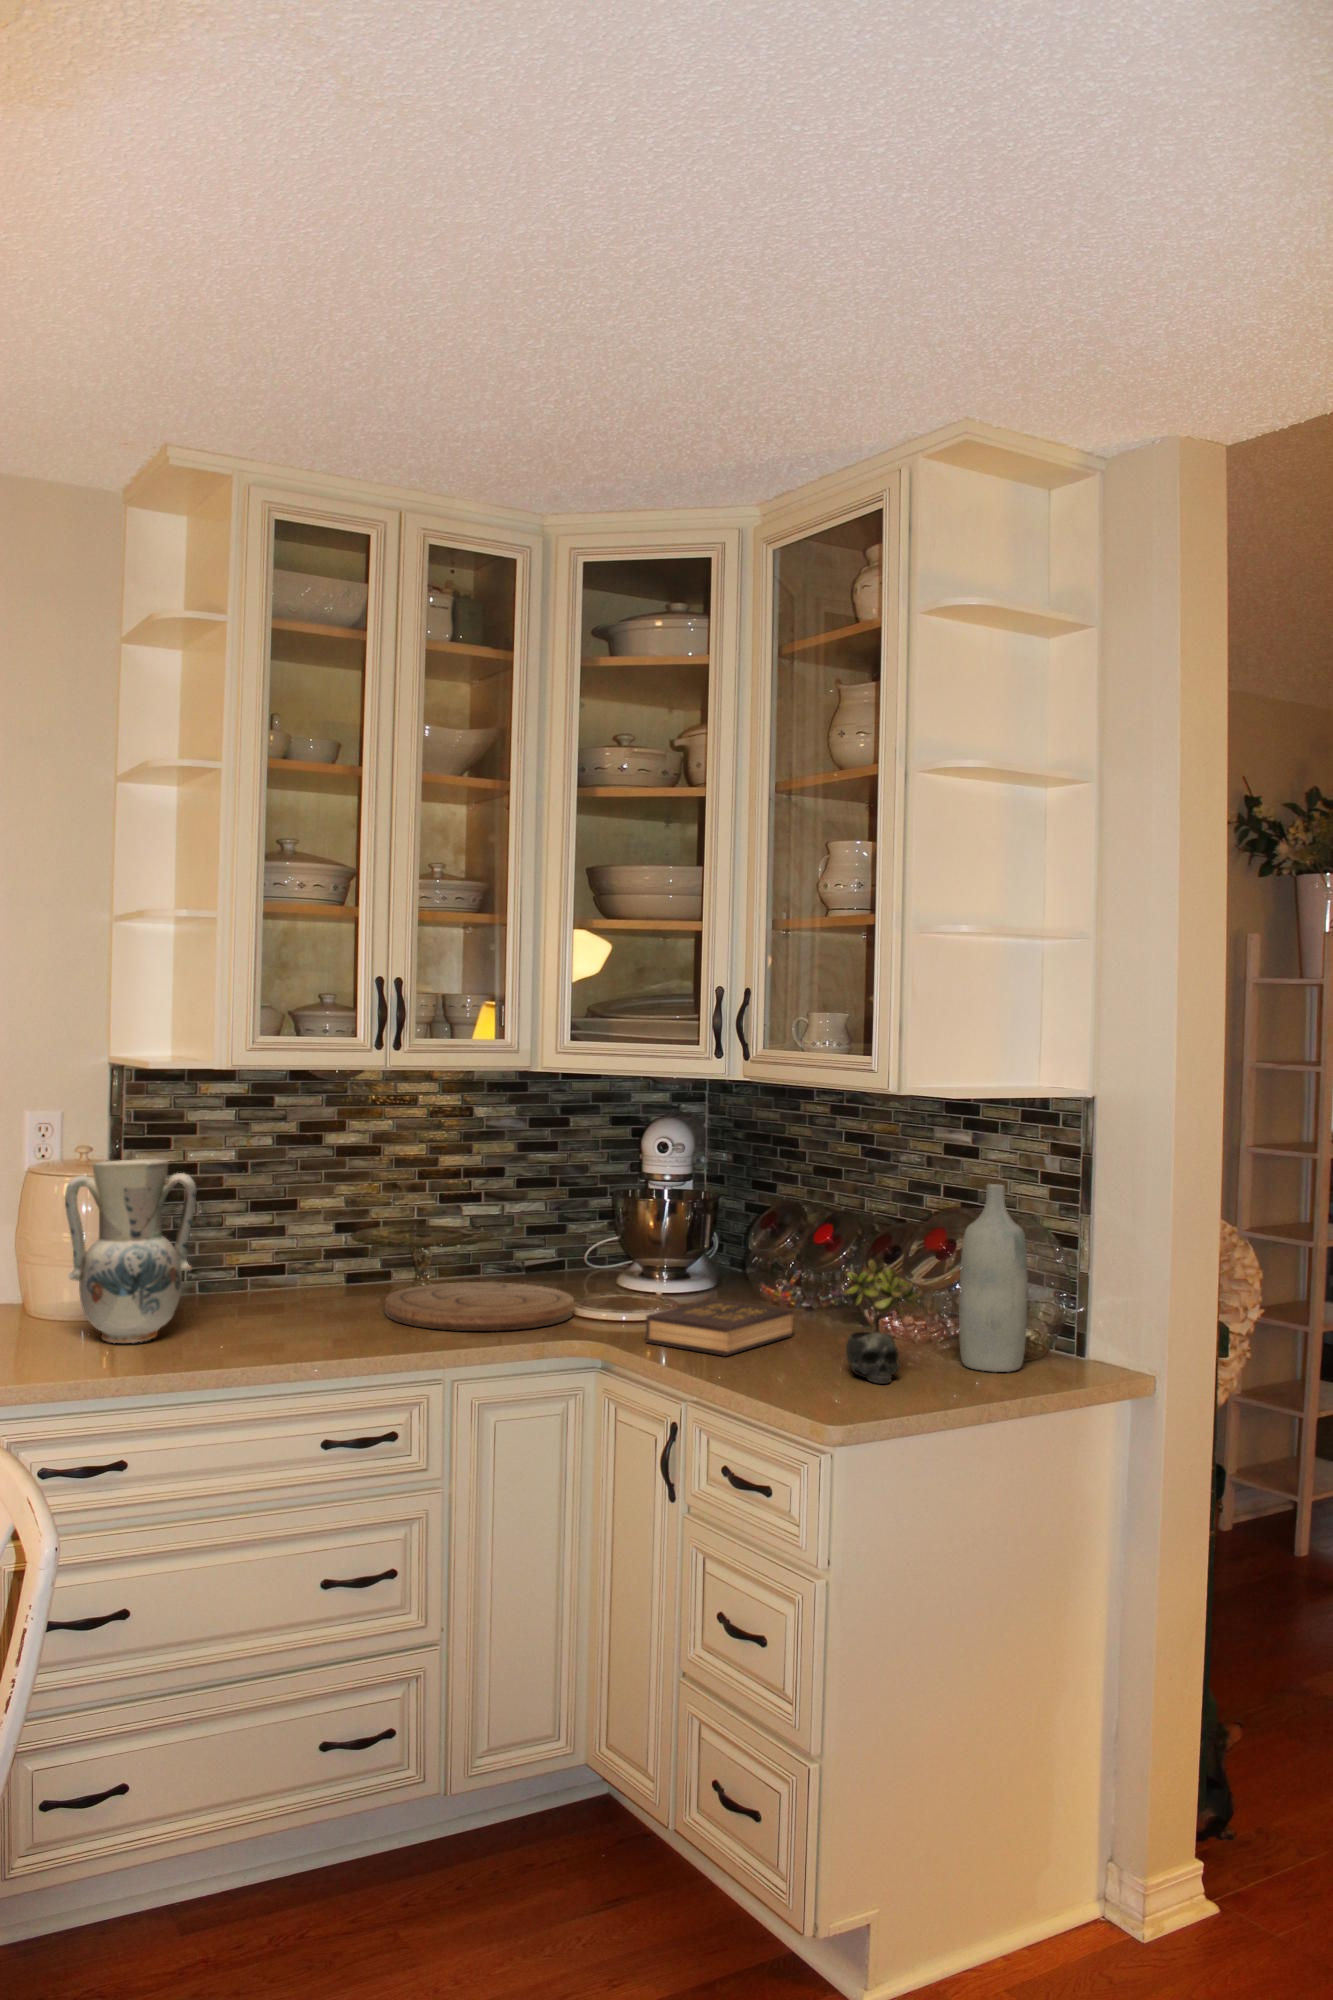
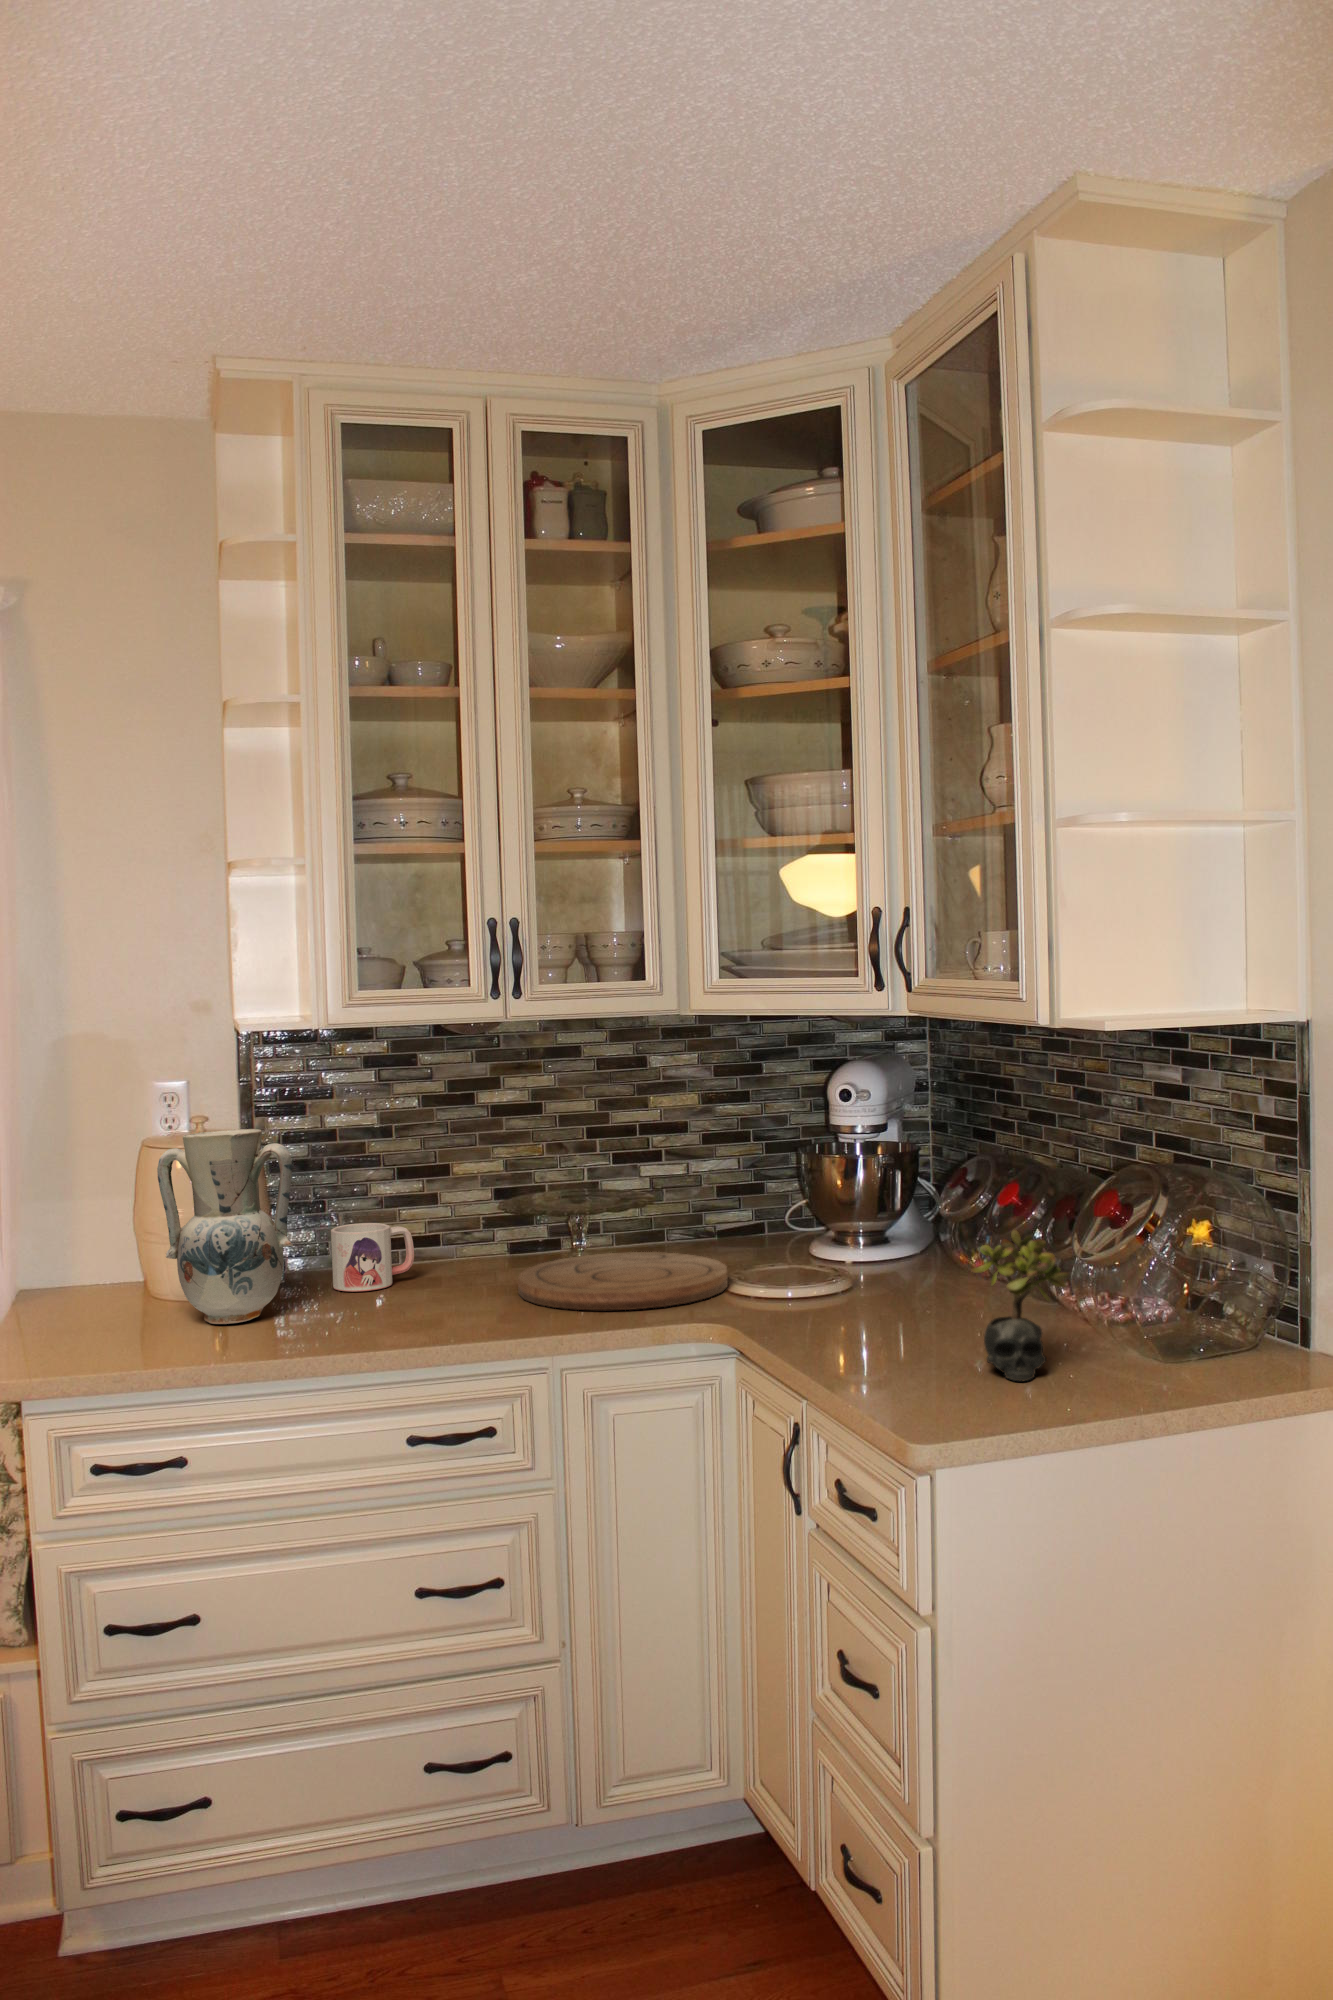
bottle: present [959,1184,1028,1372] -> none [1137,1134,1223,1367]
mug: none [201,1252,277,1315] -> present [331,1223,414,1292]
hardback book: present [646,1299,793,1356] -> none [777,1272,959,1343]

